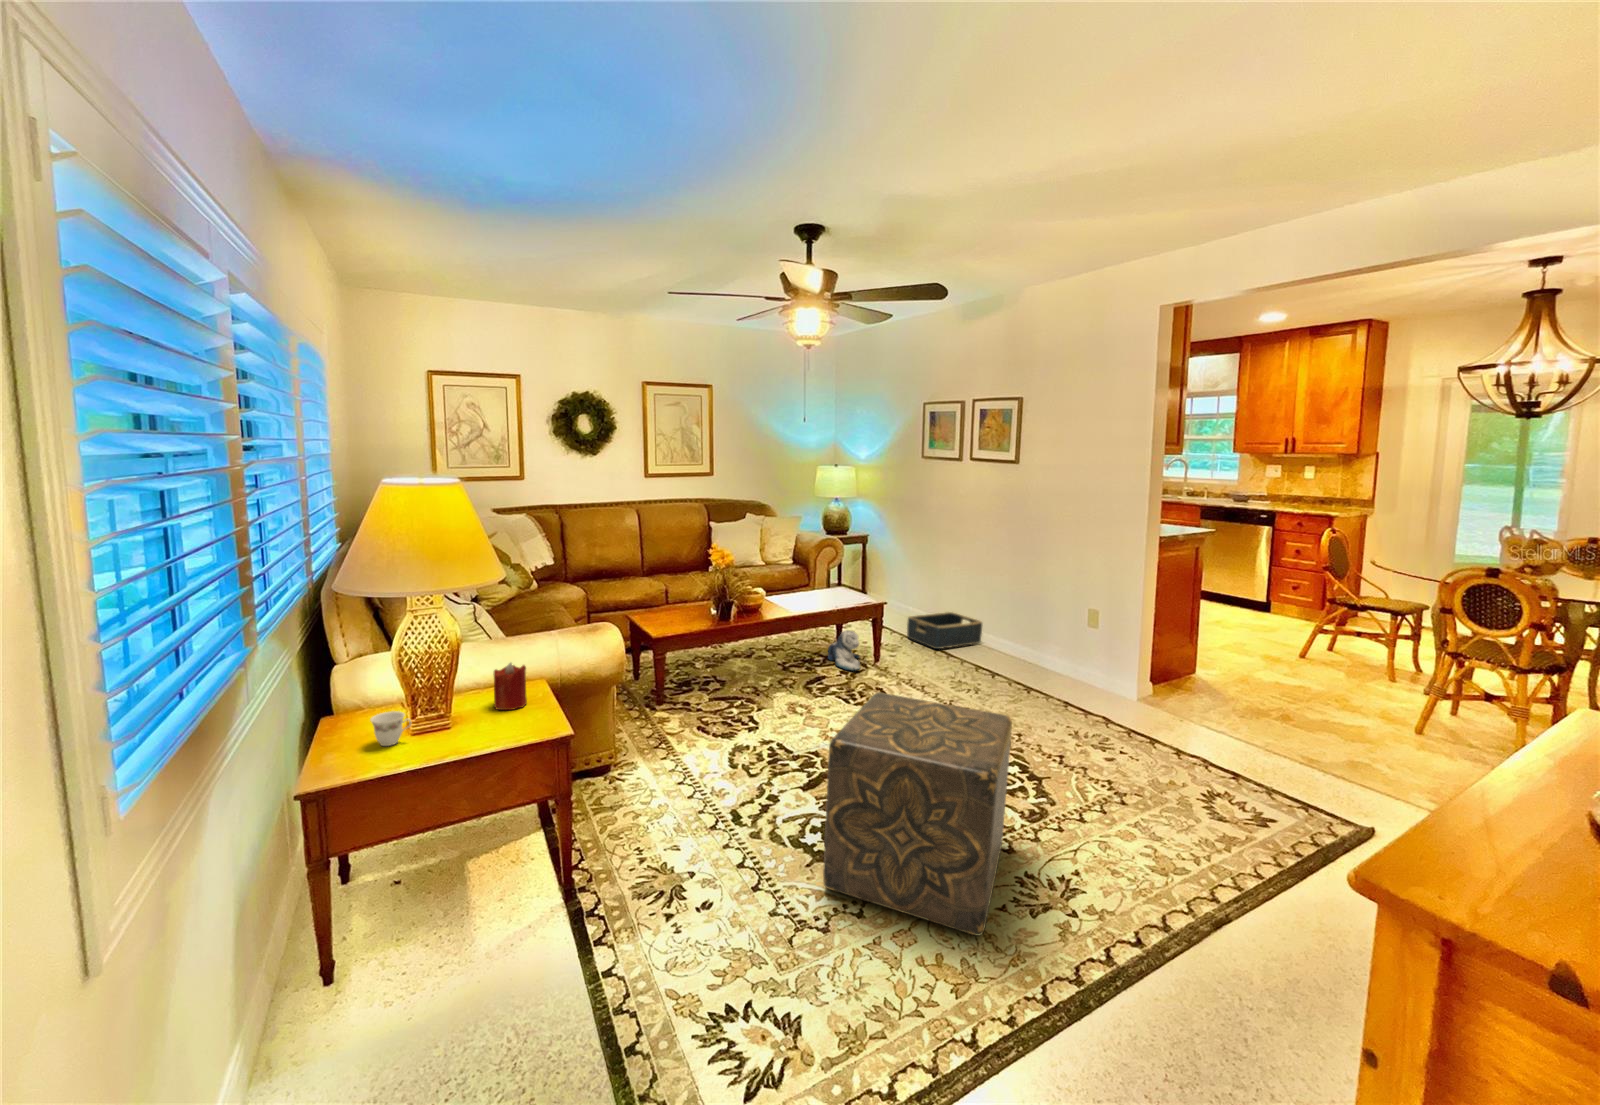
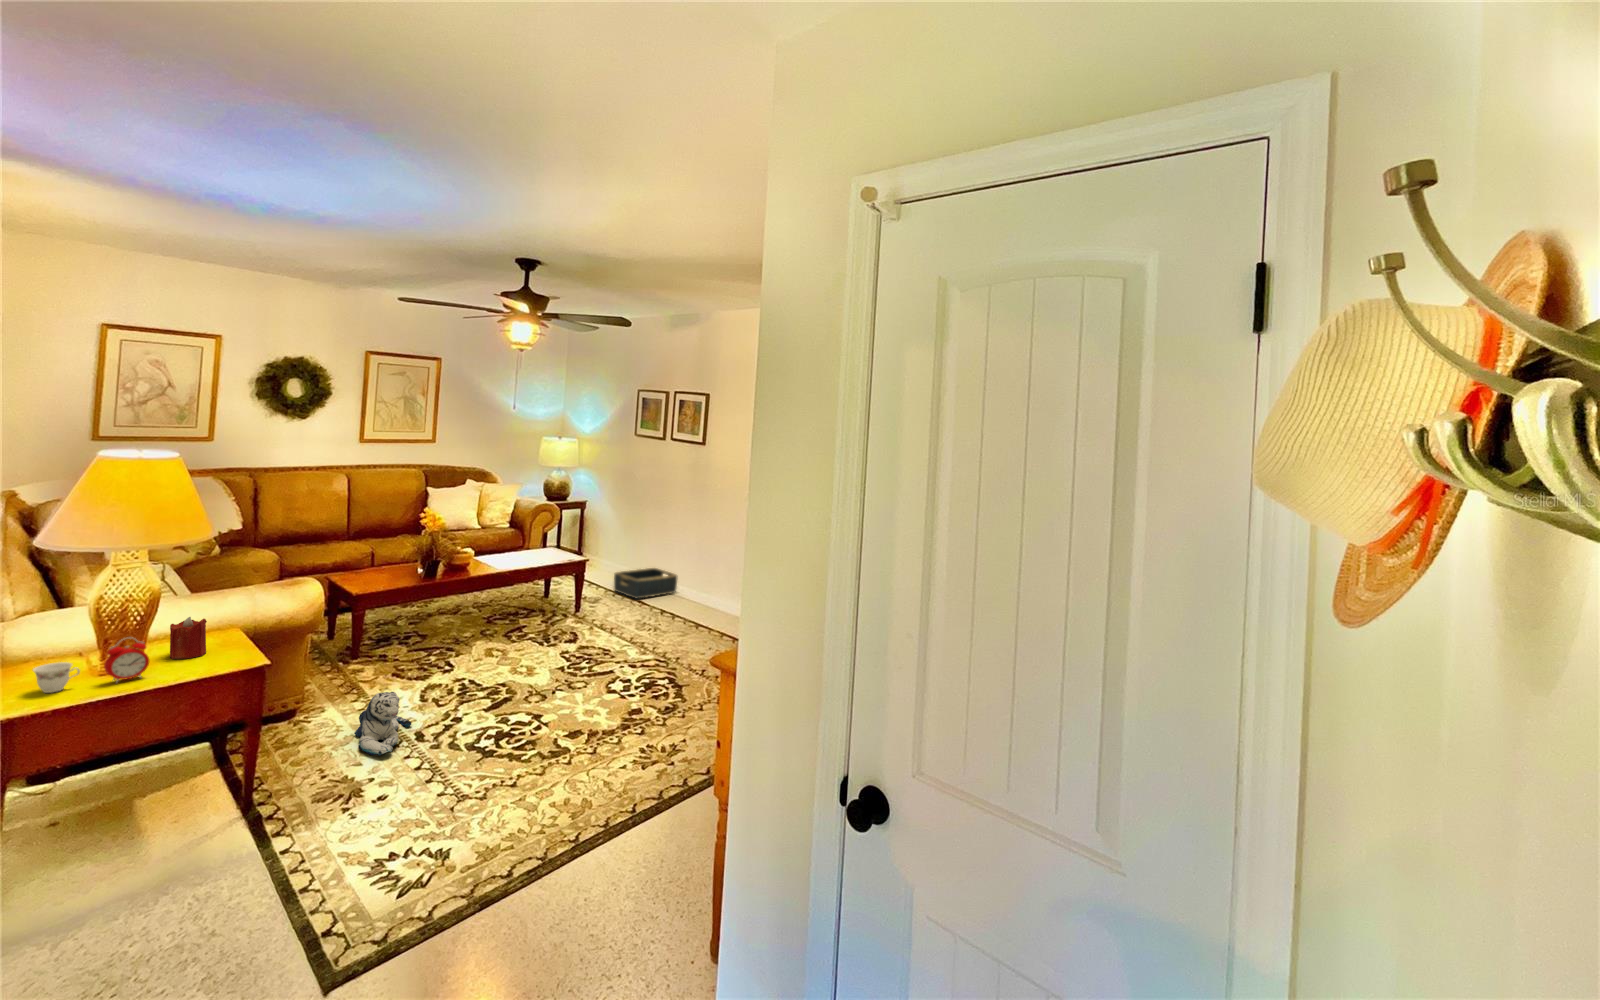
plush toy: present [828,630,860,671] -> present [354,692,411,756]
alarm clock: none [433,687,473,739] -> present [104,639,149,682]
ottoman: present [823,692,1012,935] -> none [486,627,641,784]

